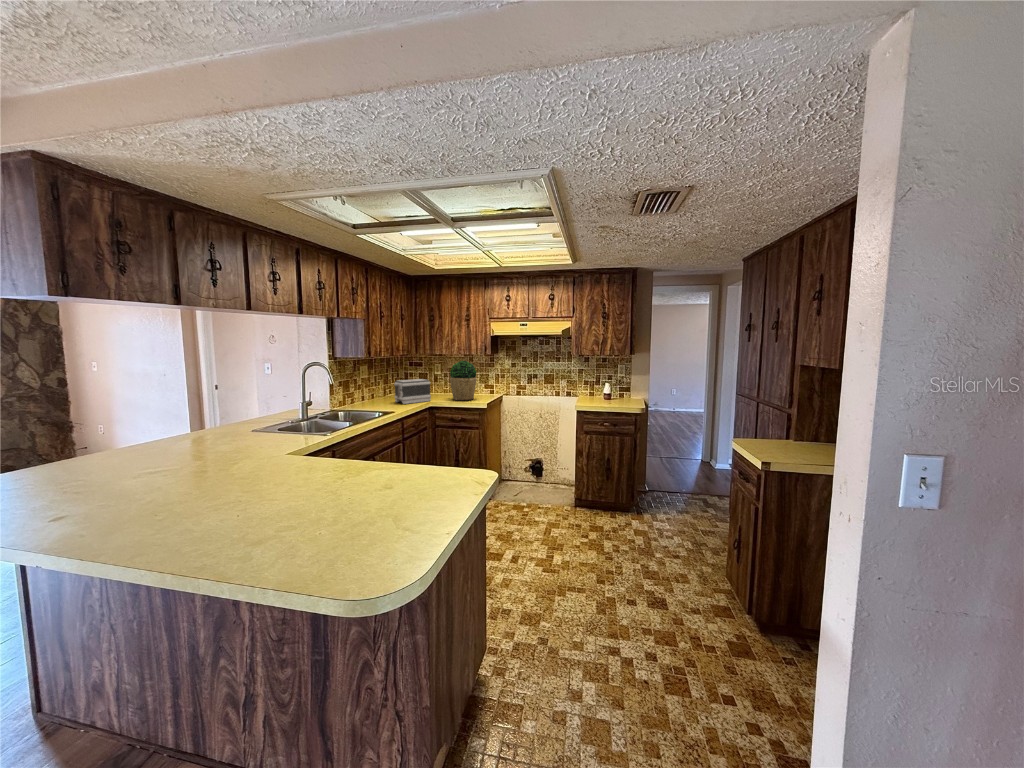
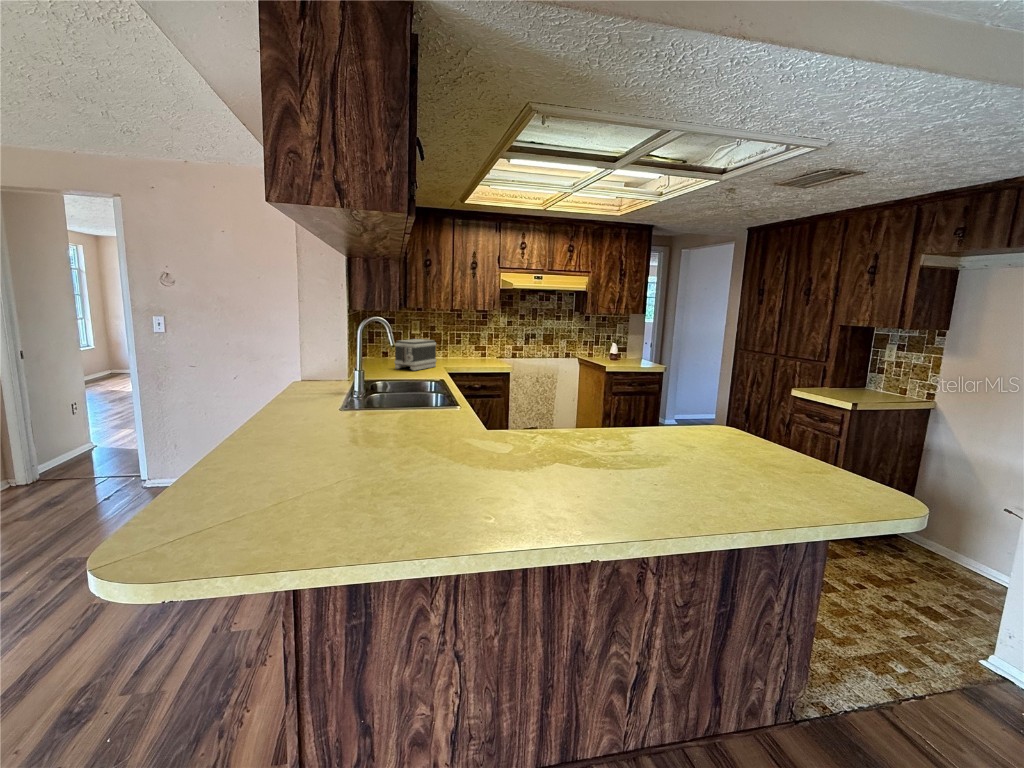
potted plant: present [450,361,477,400] -> none [454,317,487,365]

